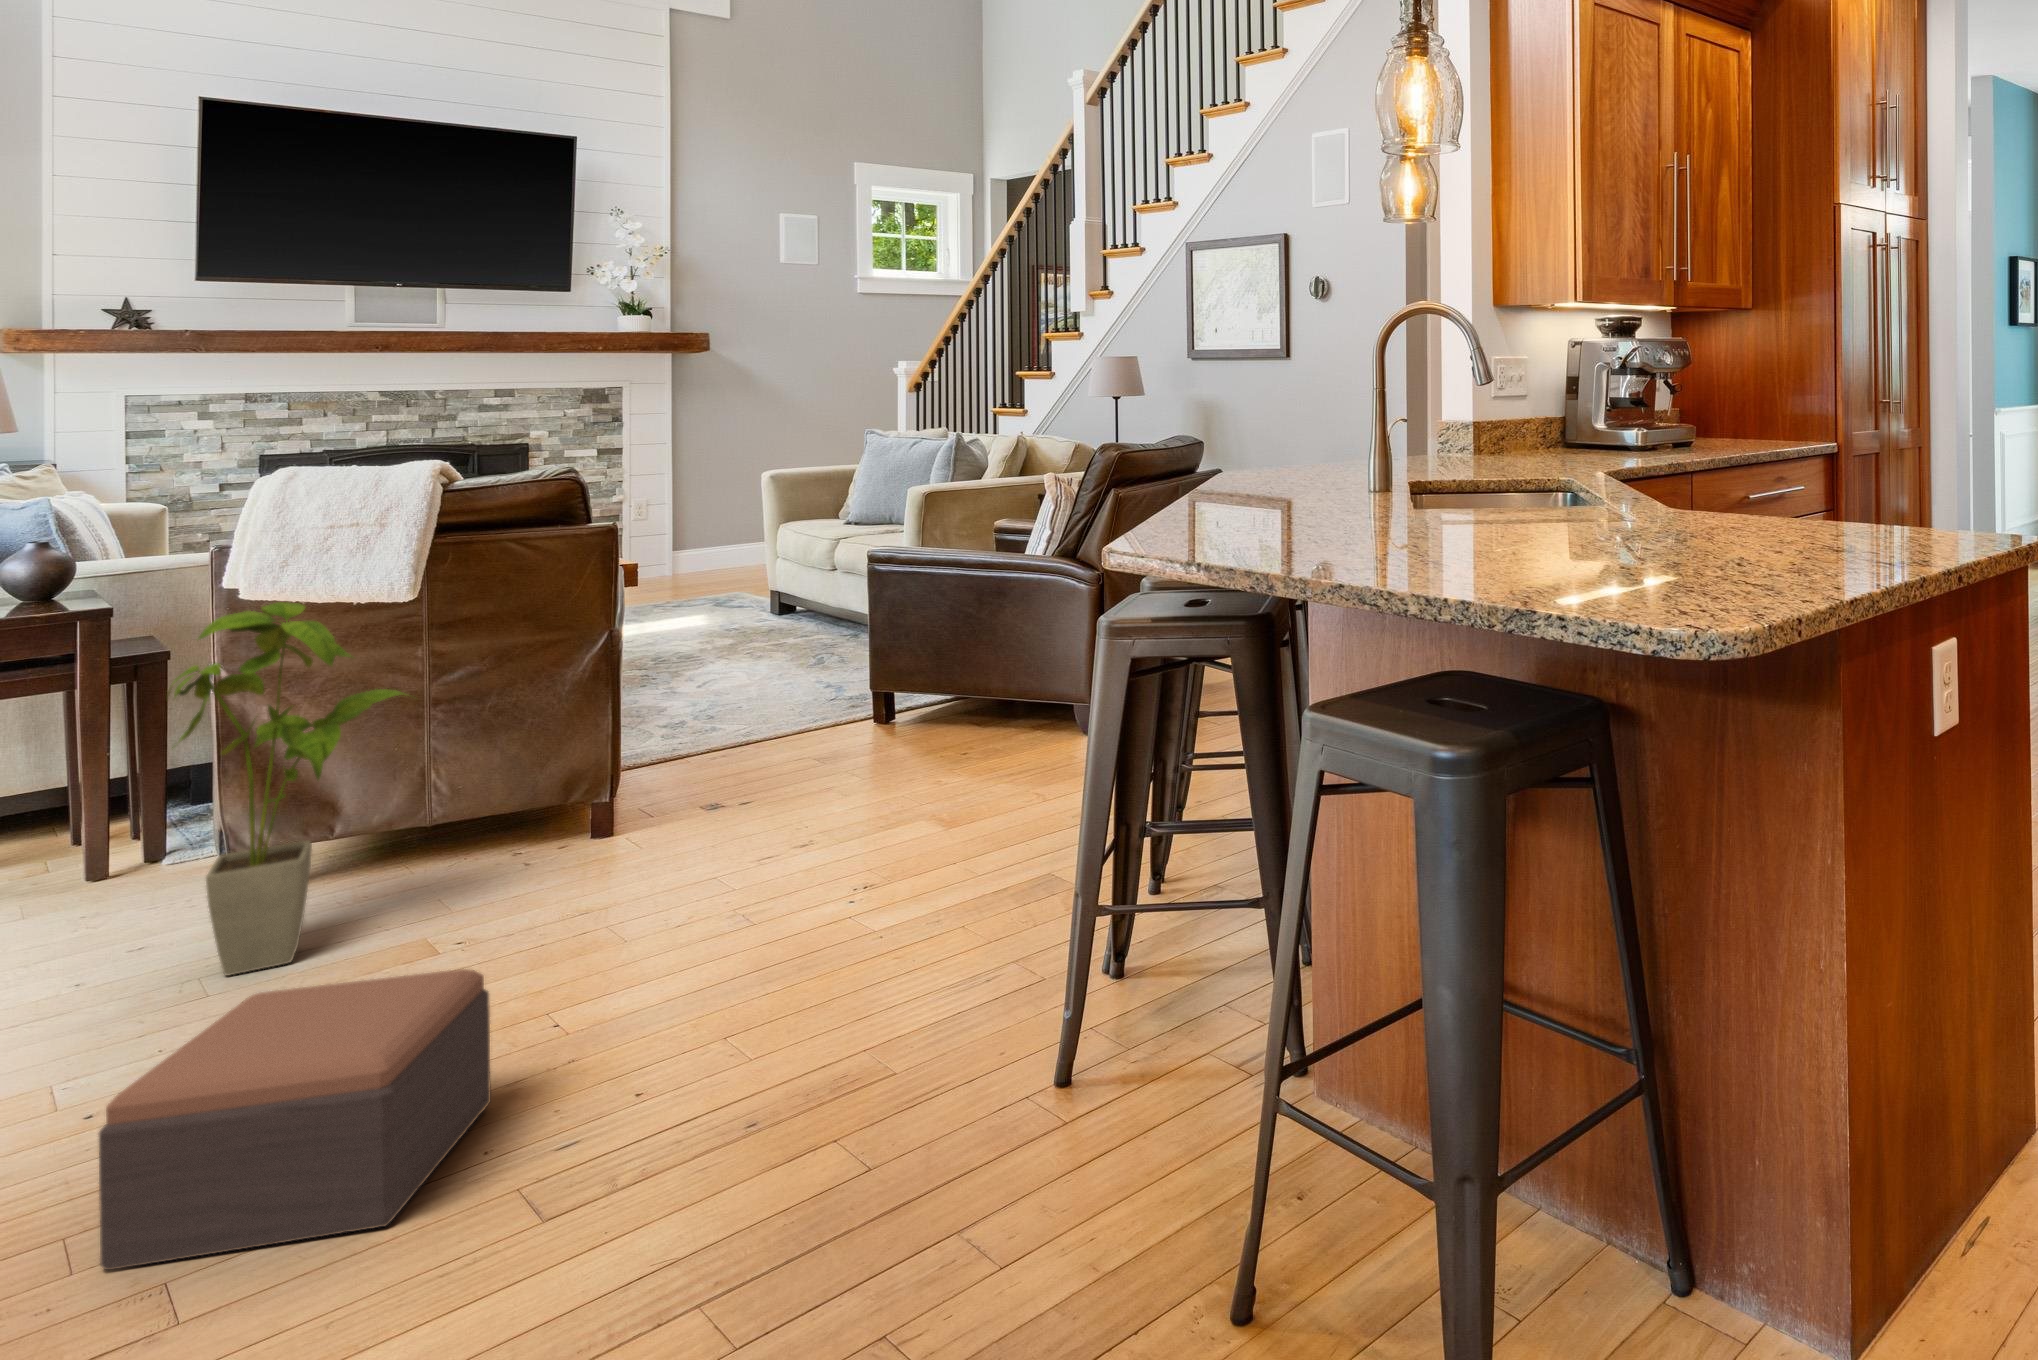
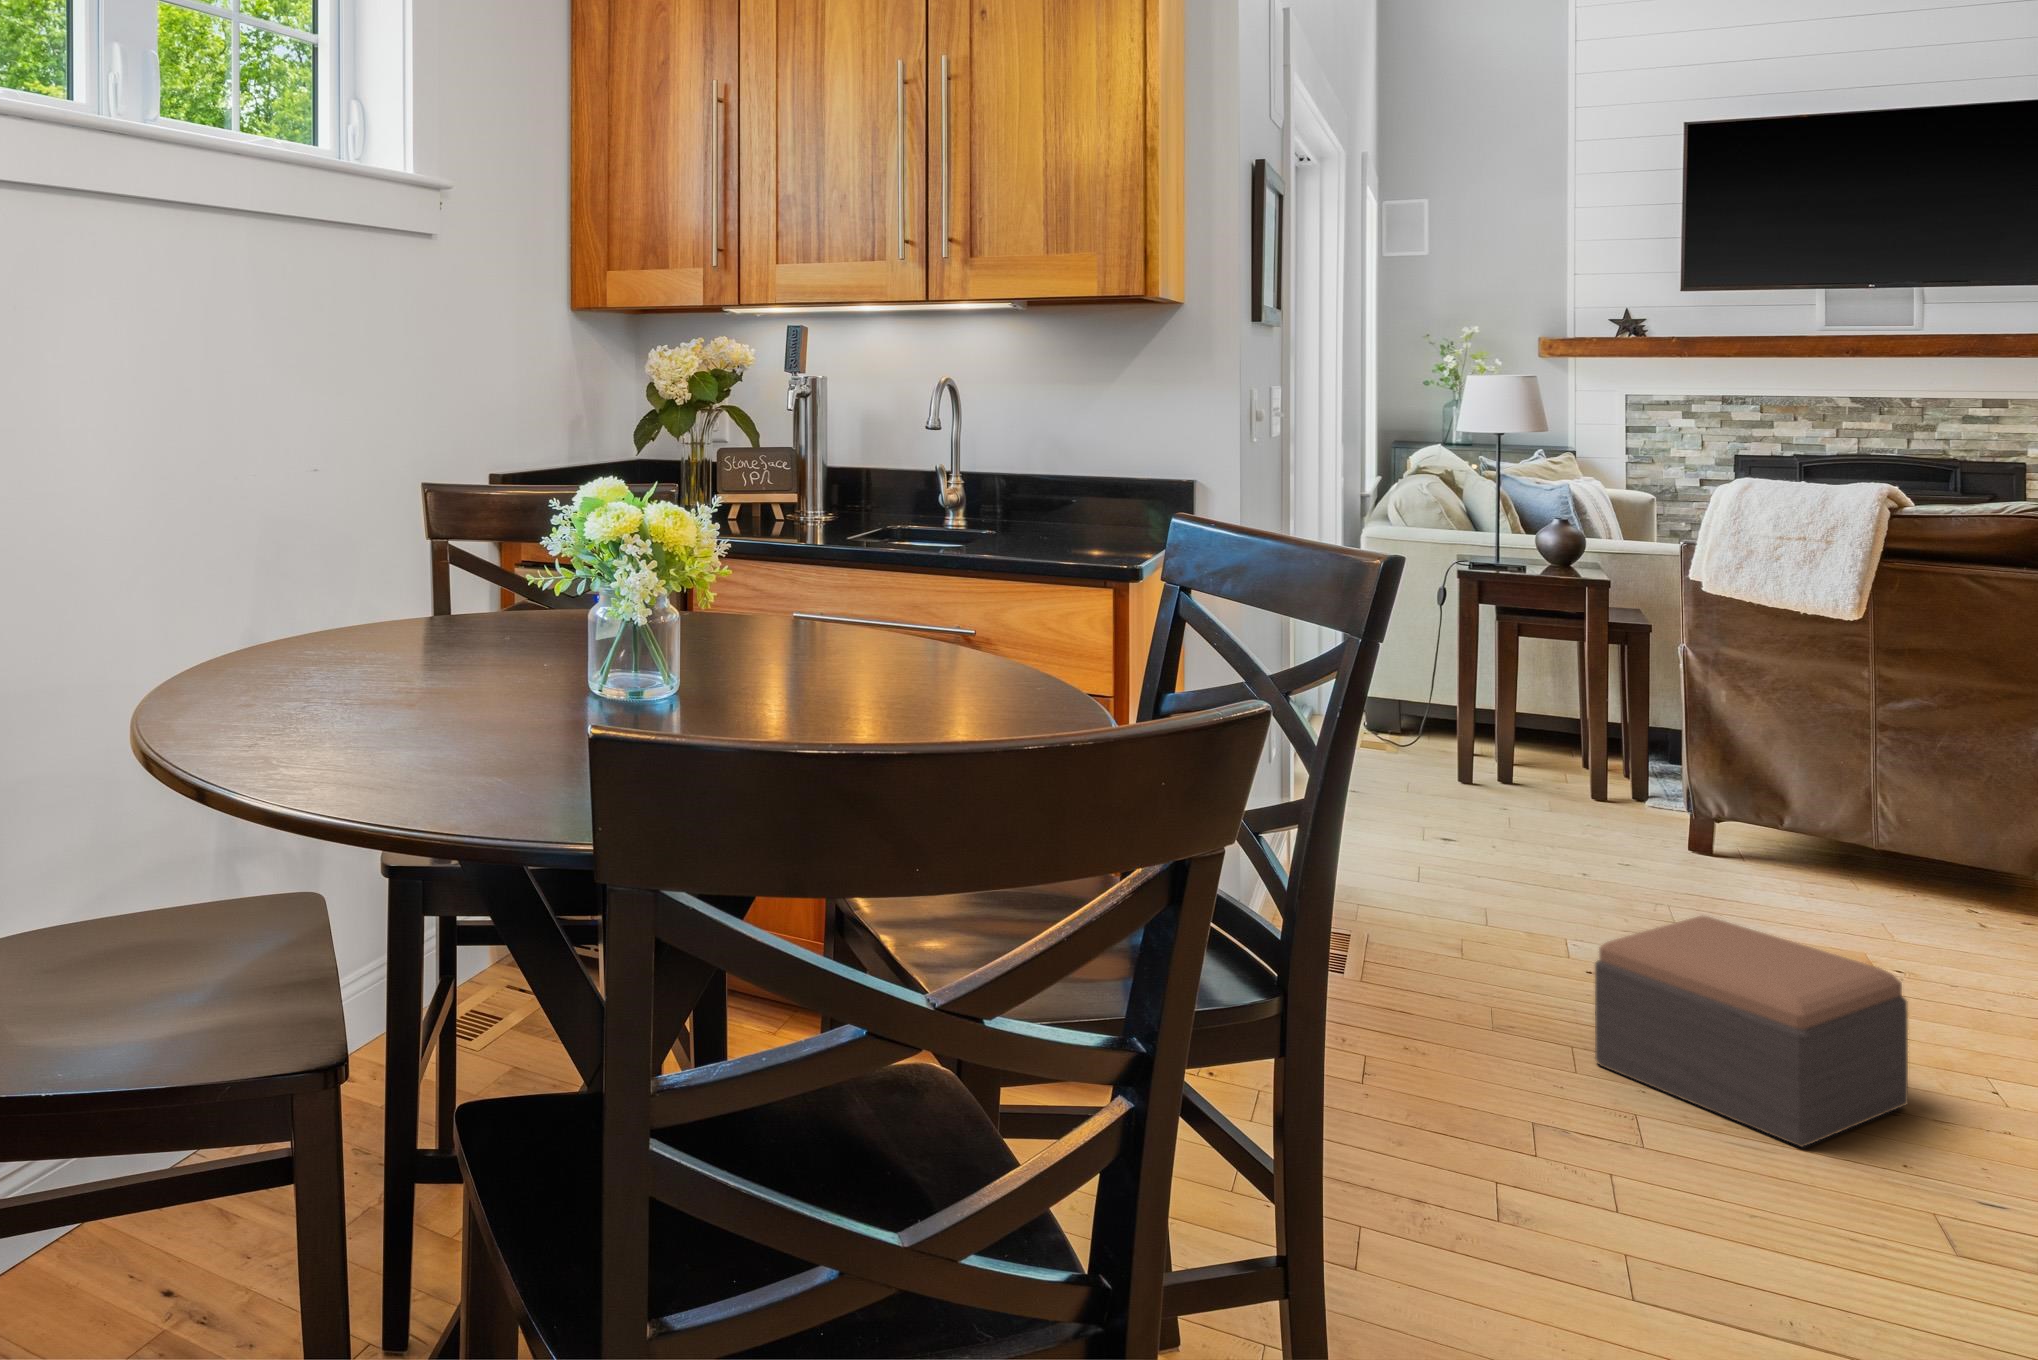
house plant: present [168,602,405,976] -> none [1646,601,1861,916]

